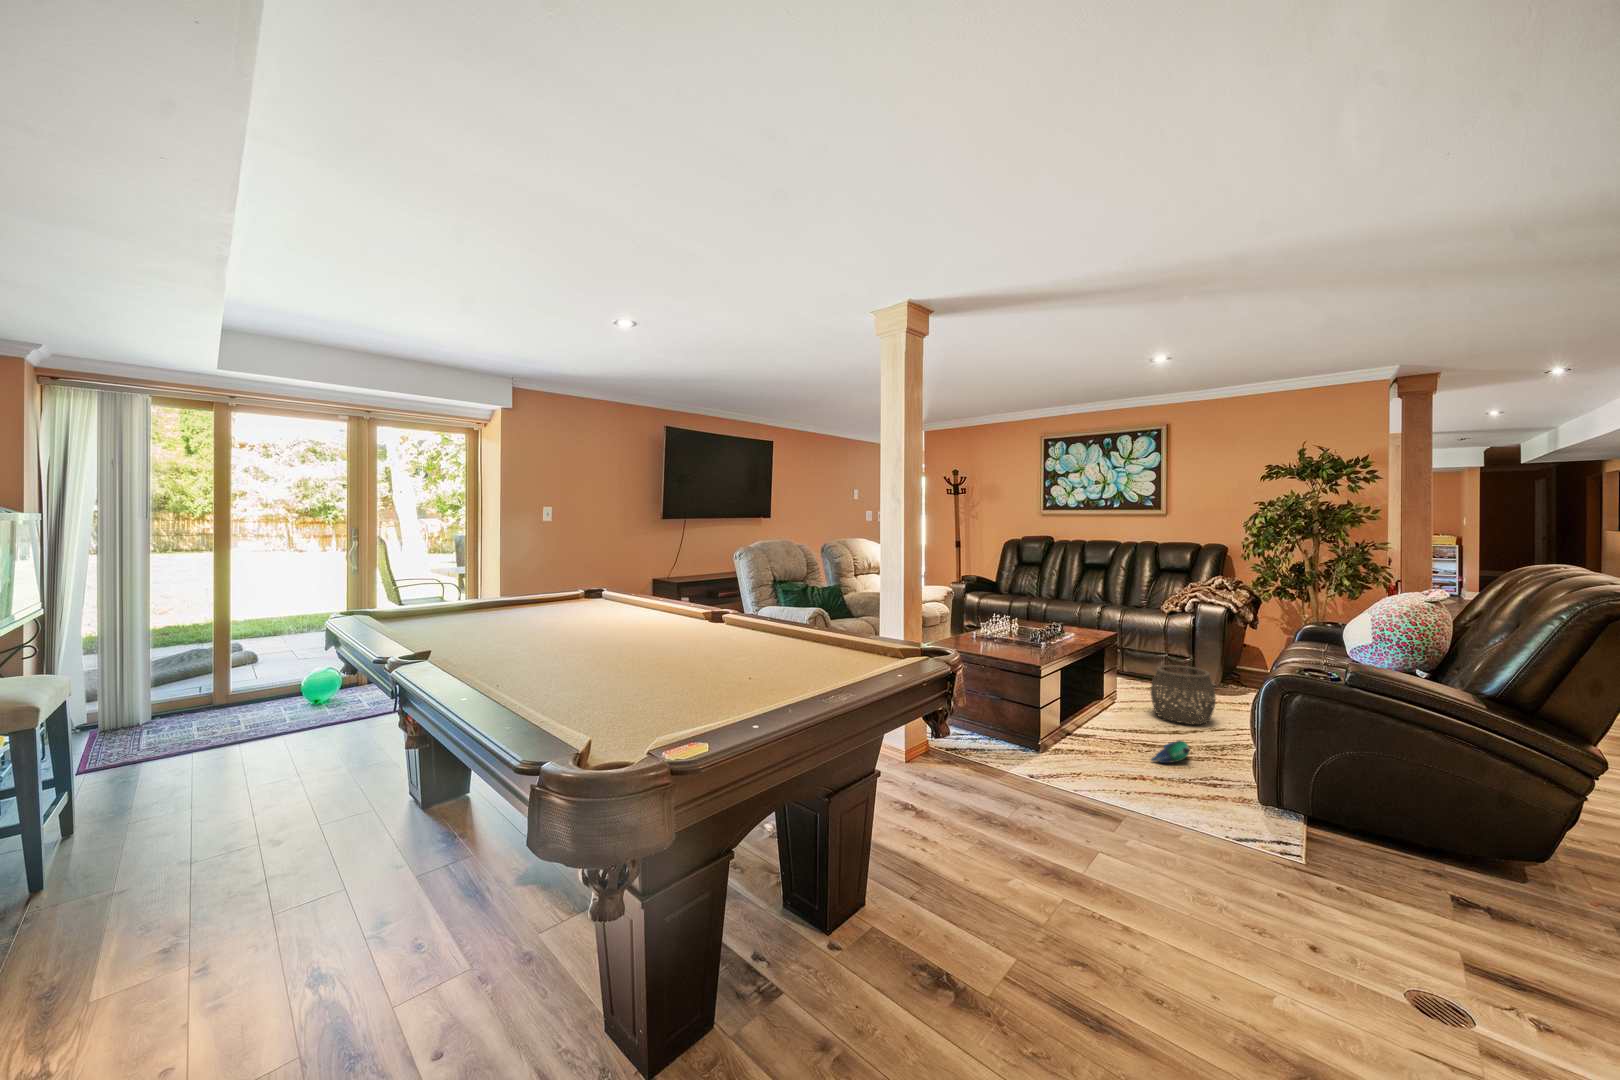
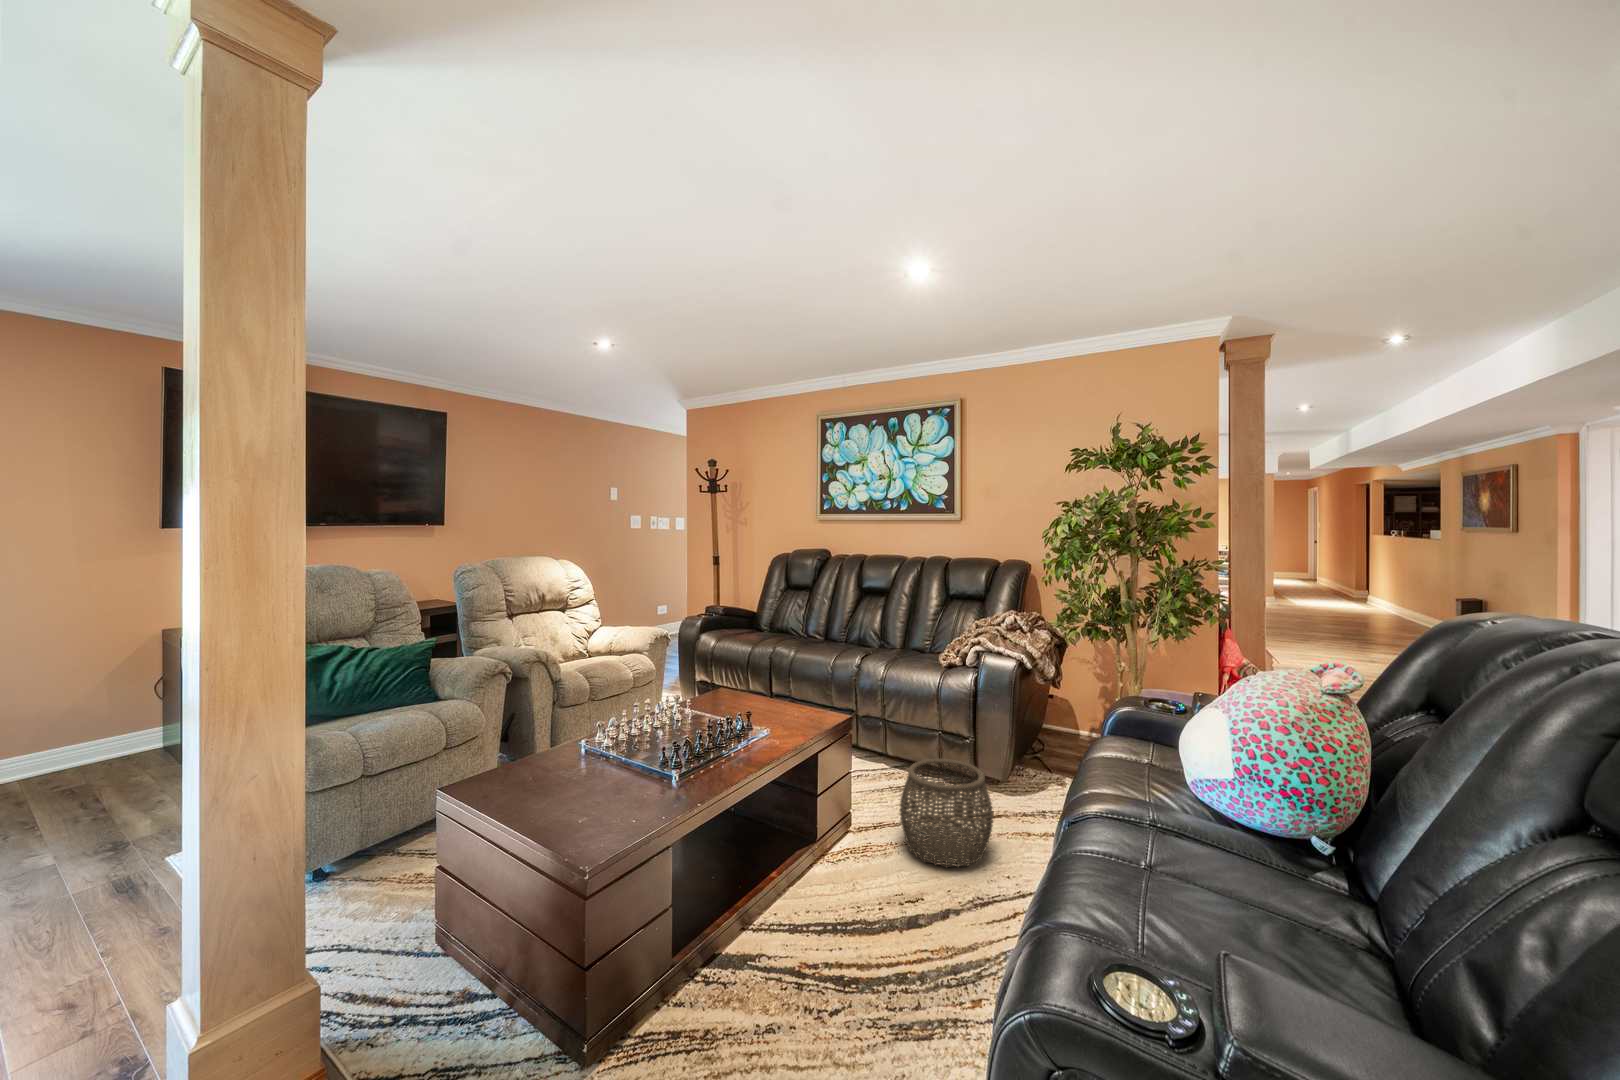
plush toy: present [1151,740,1190,763] -> none [847,937,923,1011]

